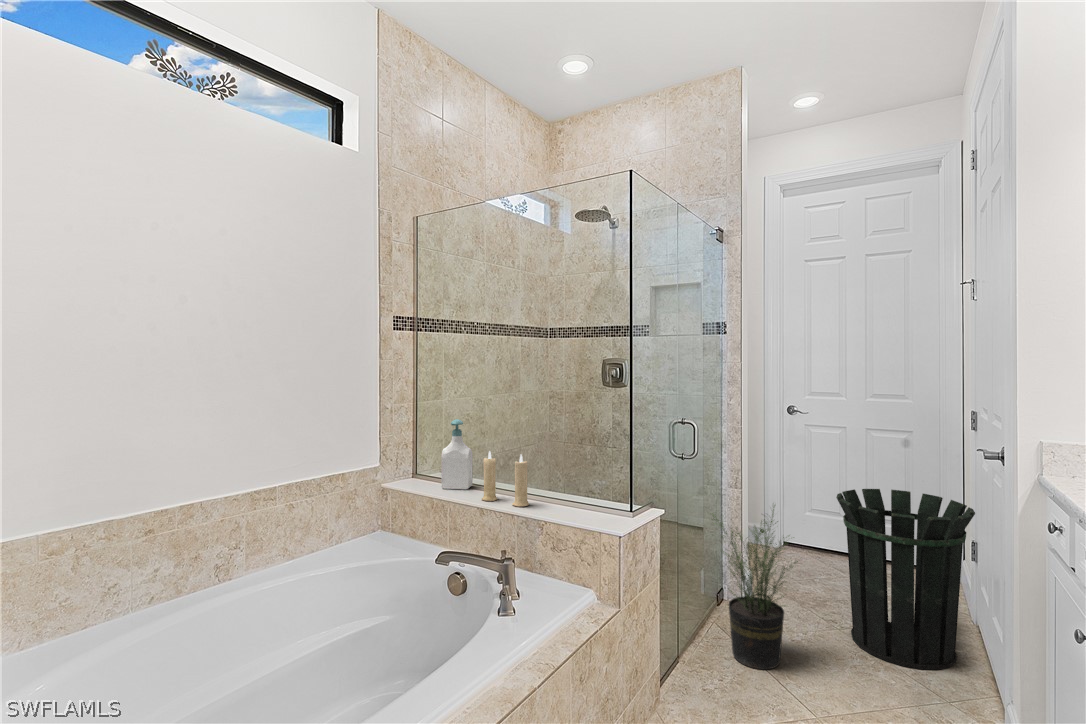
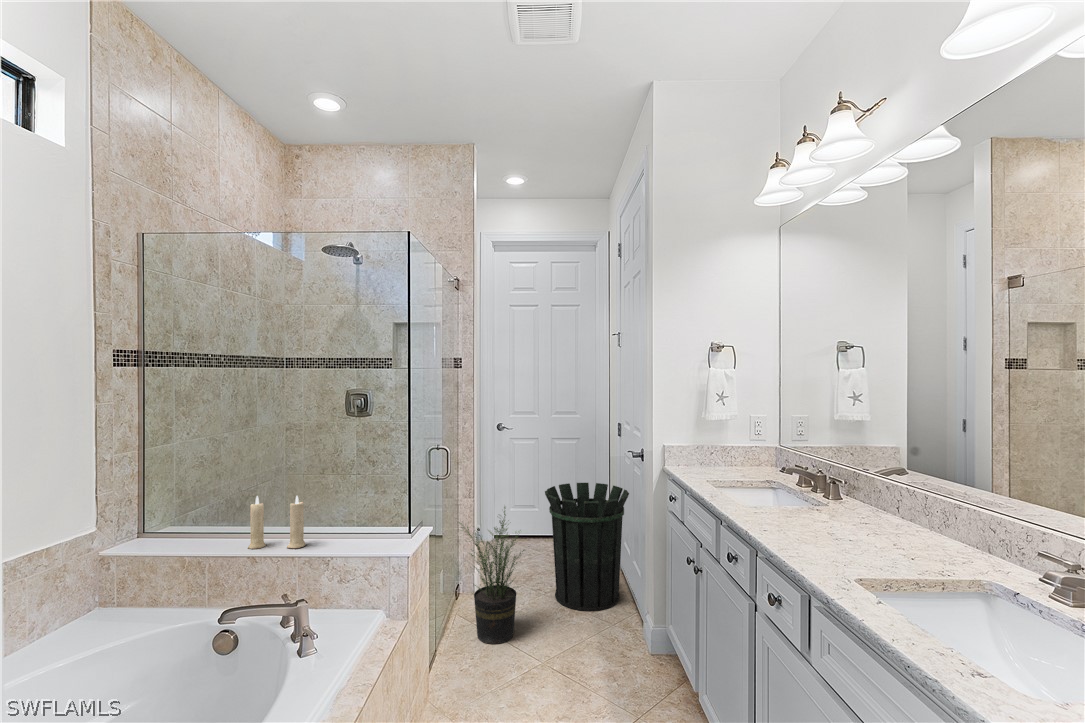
soap bottle: present [441,419,473,489] -> none [188,465,225,544]

